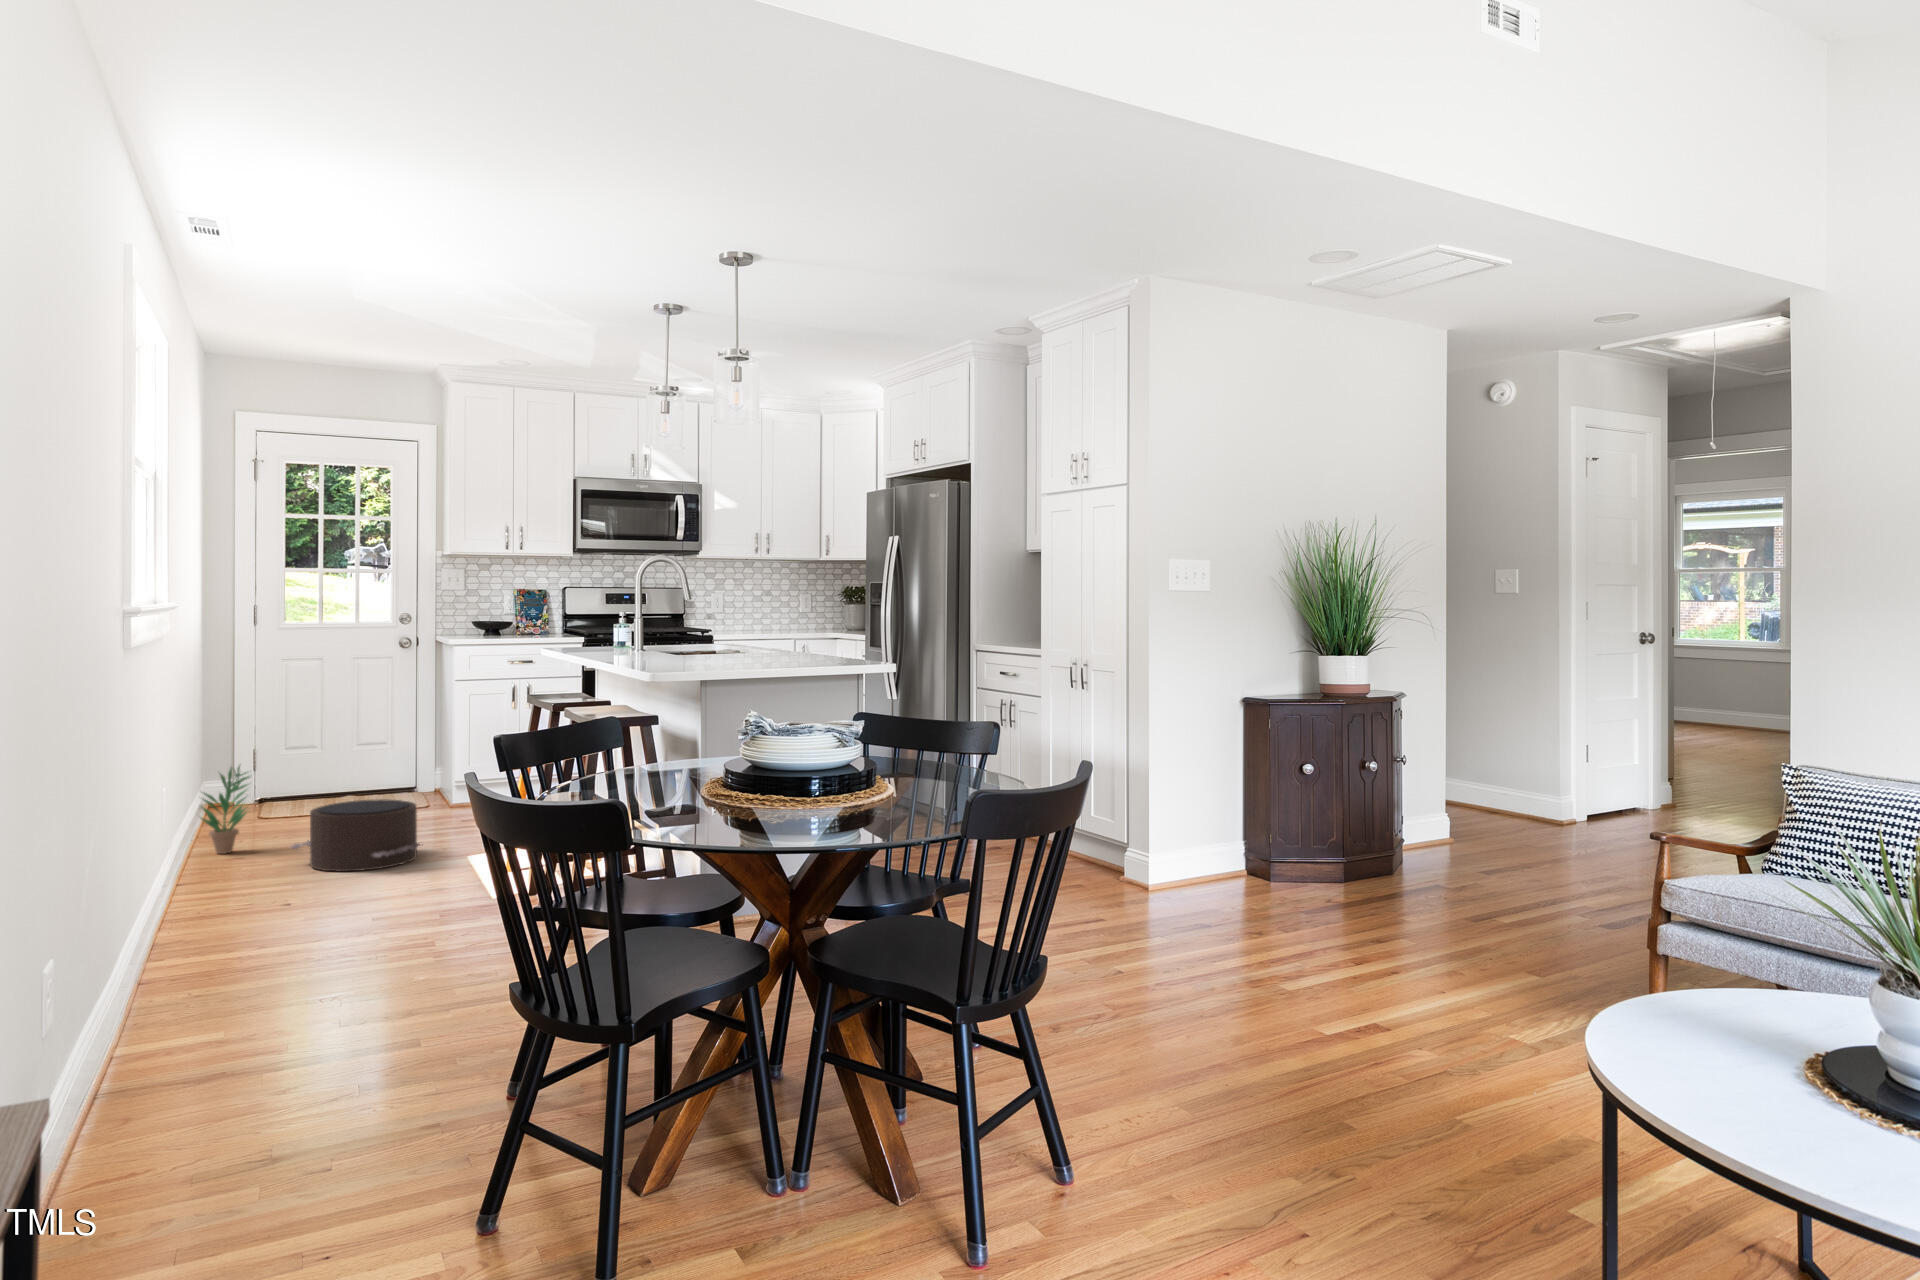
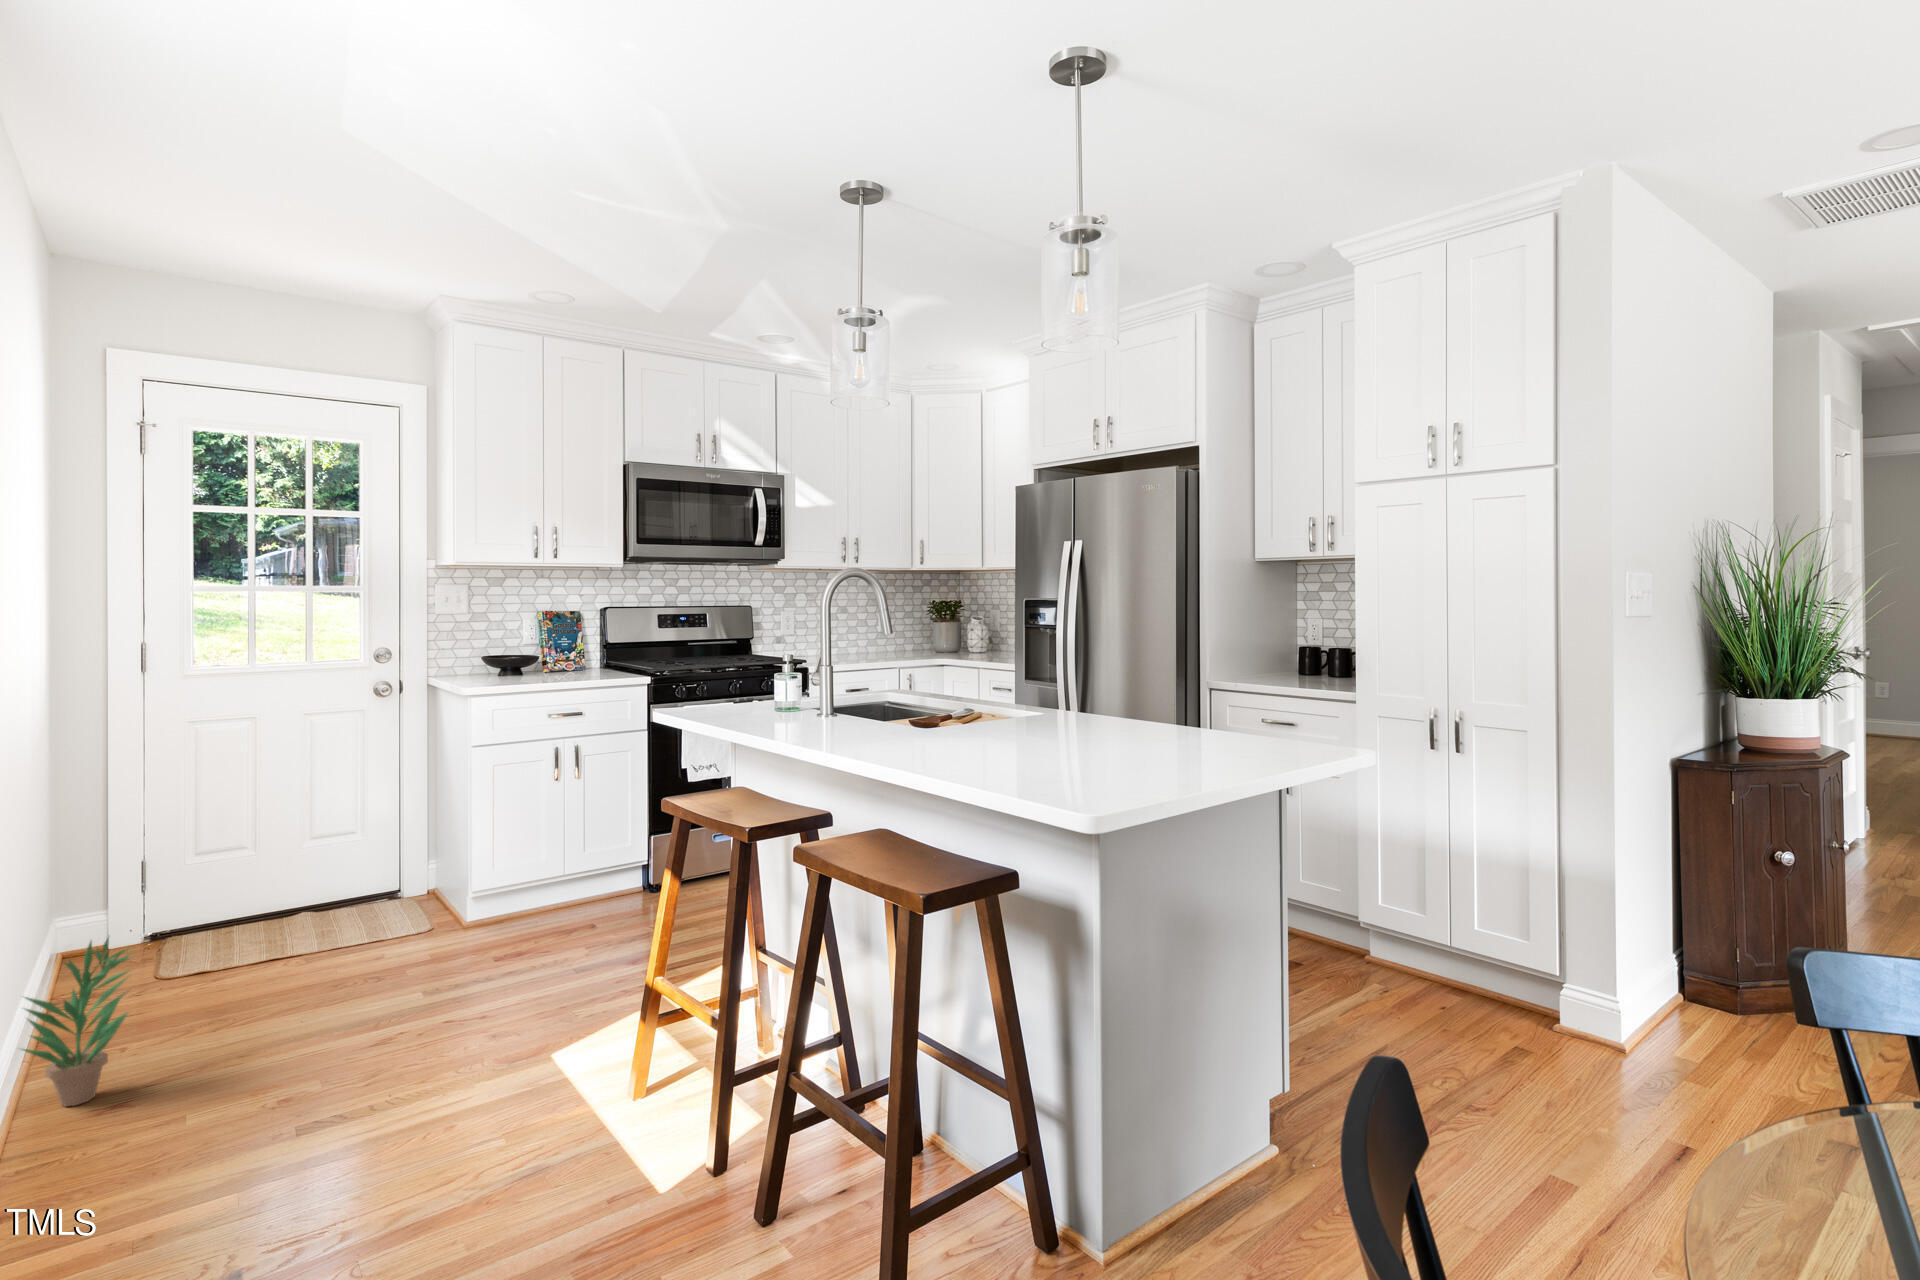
pouf: present [290,799,420,871] -> none [206,981,472,1157]

